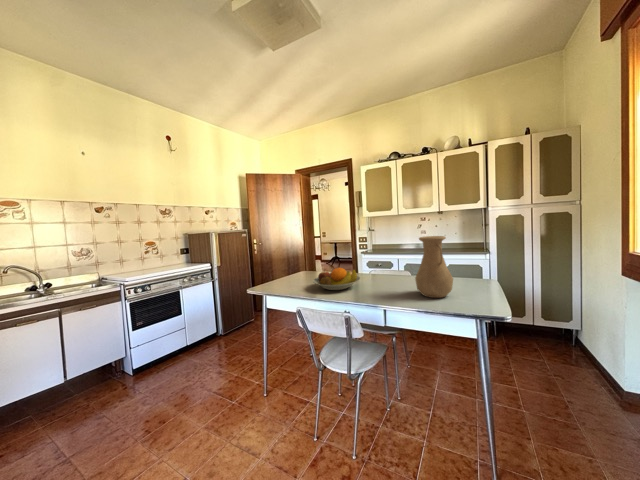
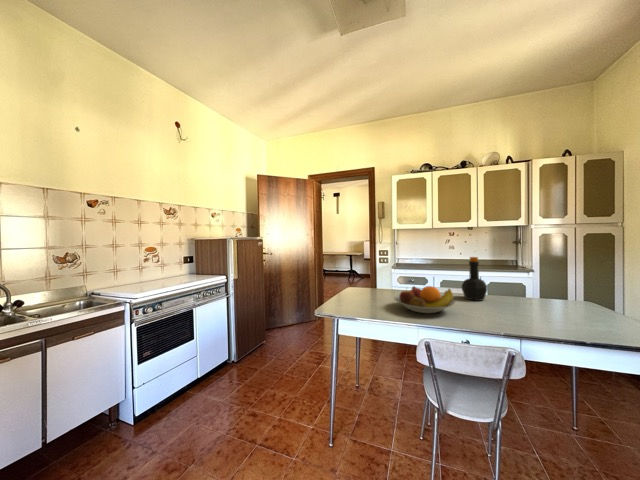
vase: present [415,236,453,298] -> none [532,253,586,325]
bottle: none [386,241,406,280] -> present [462,257,487,301]

